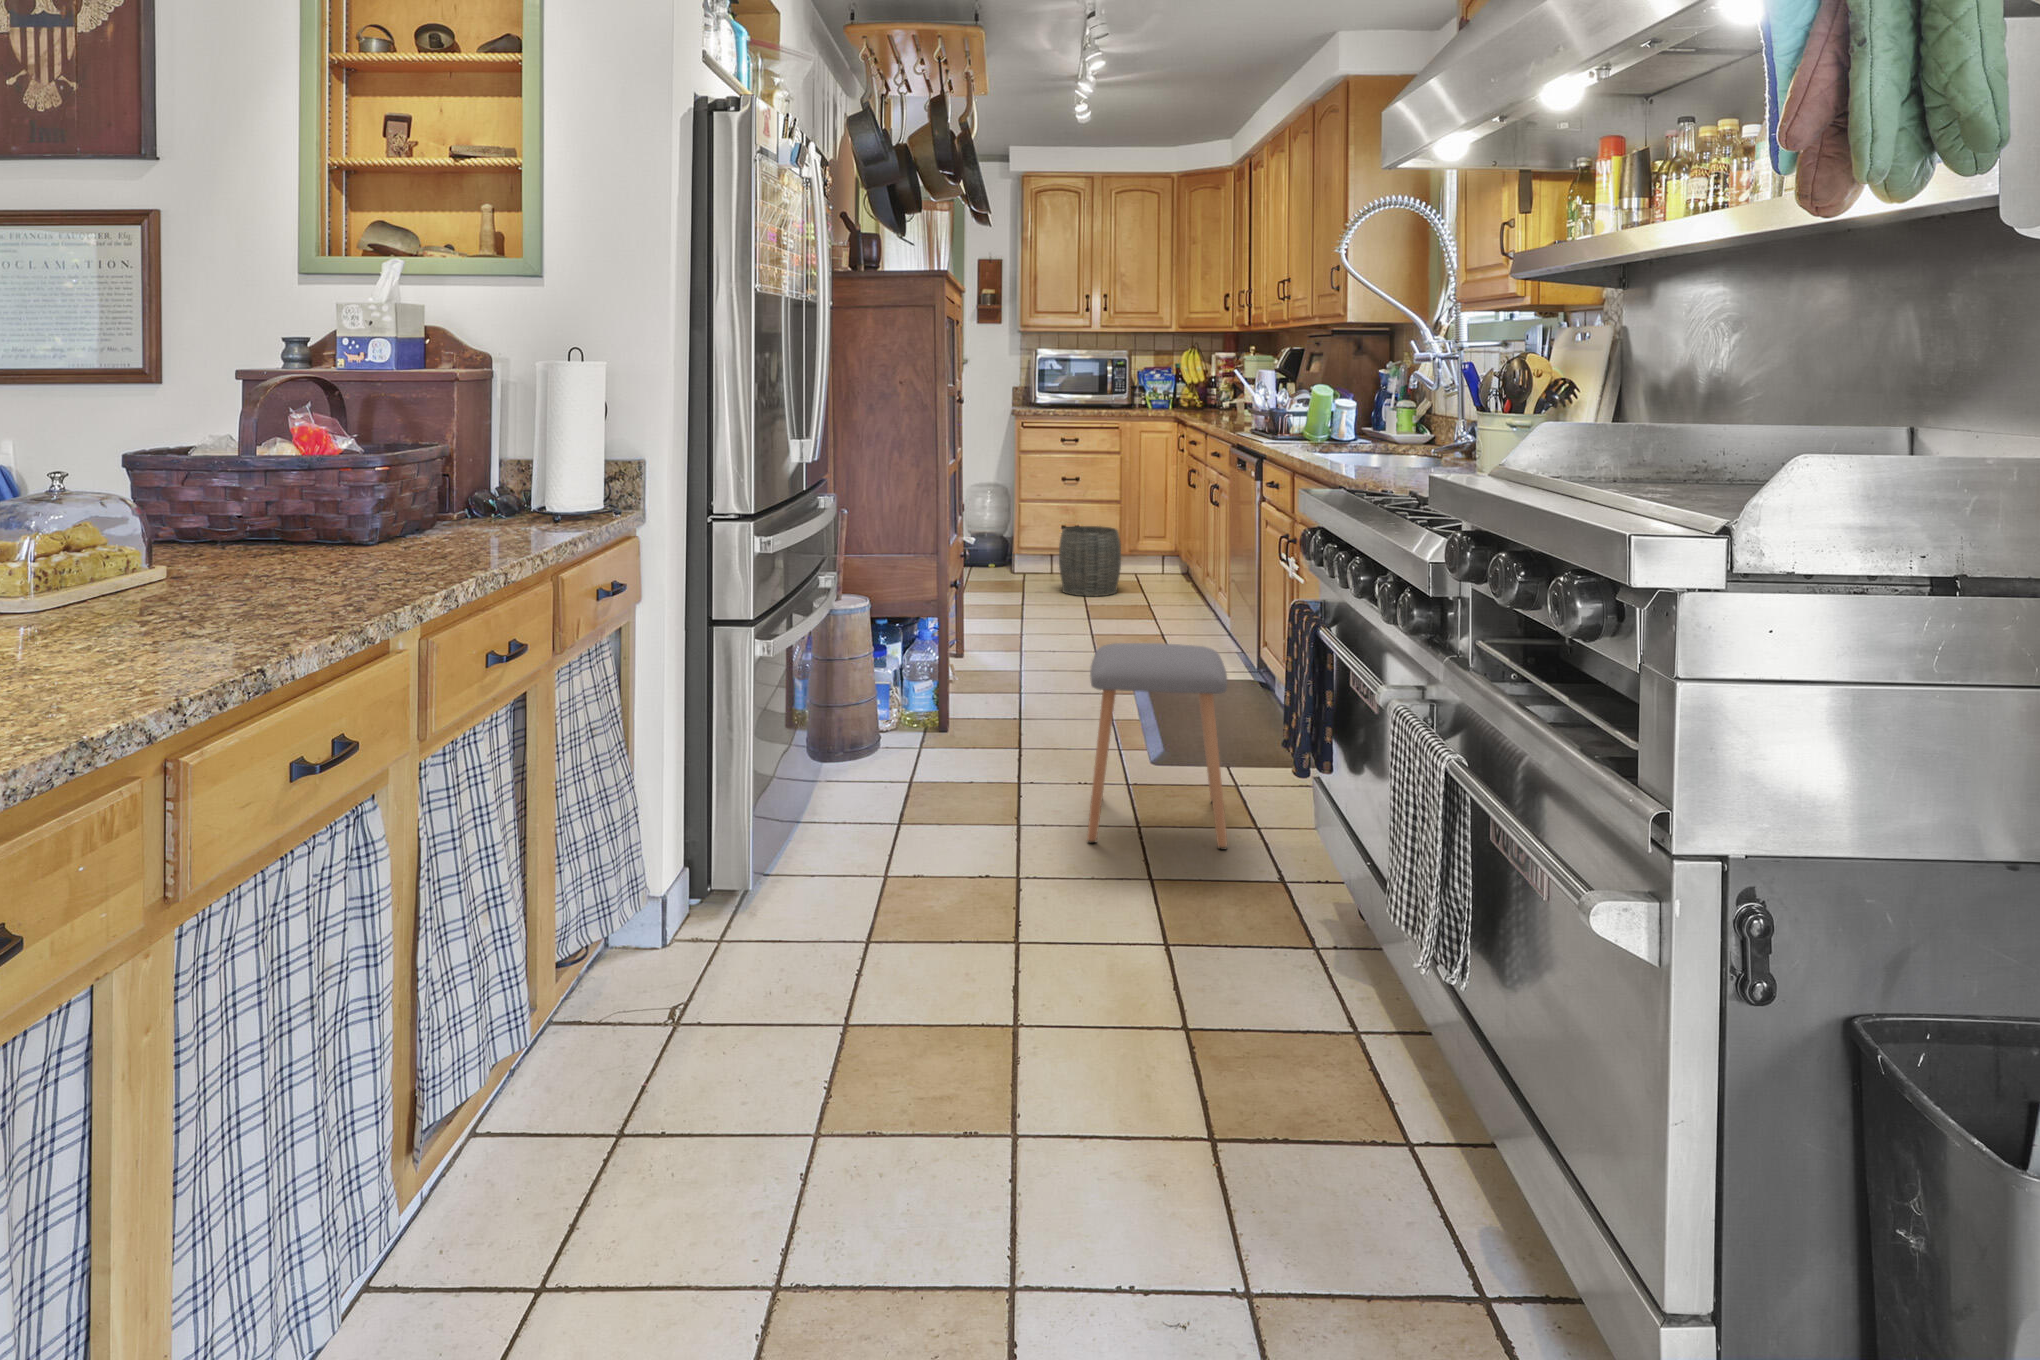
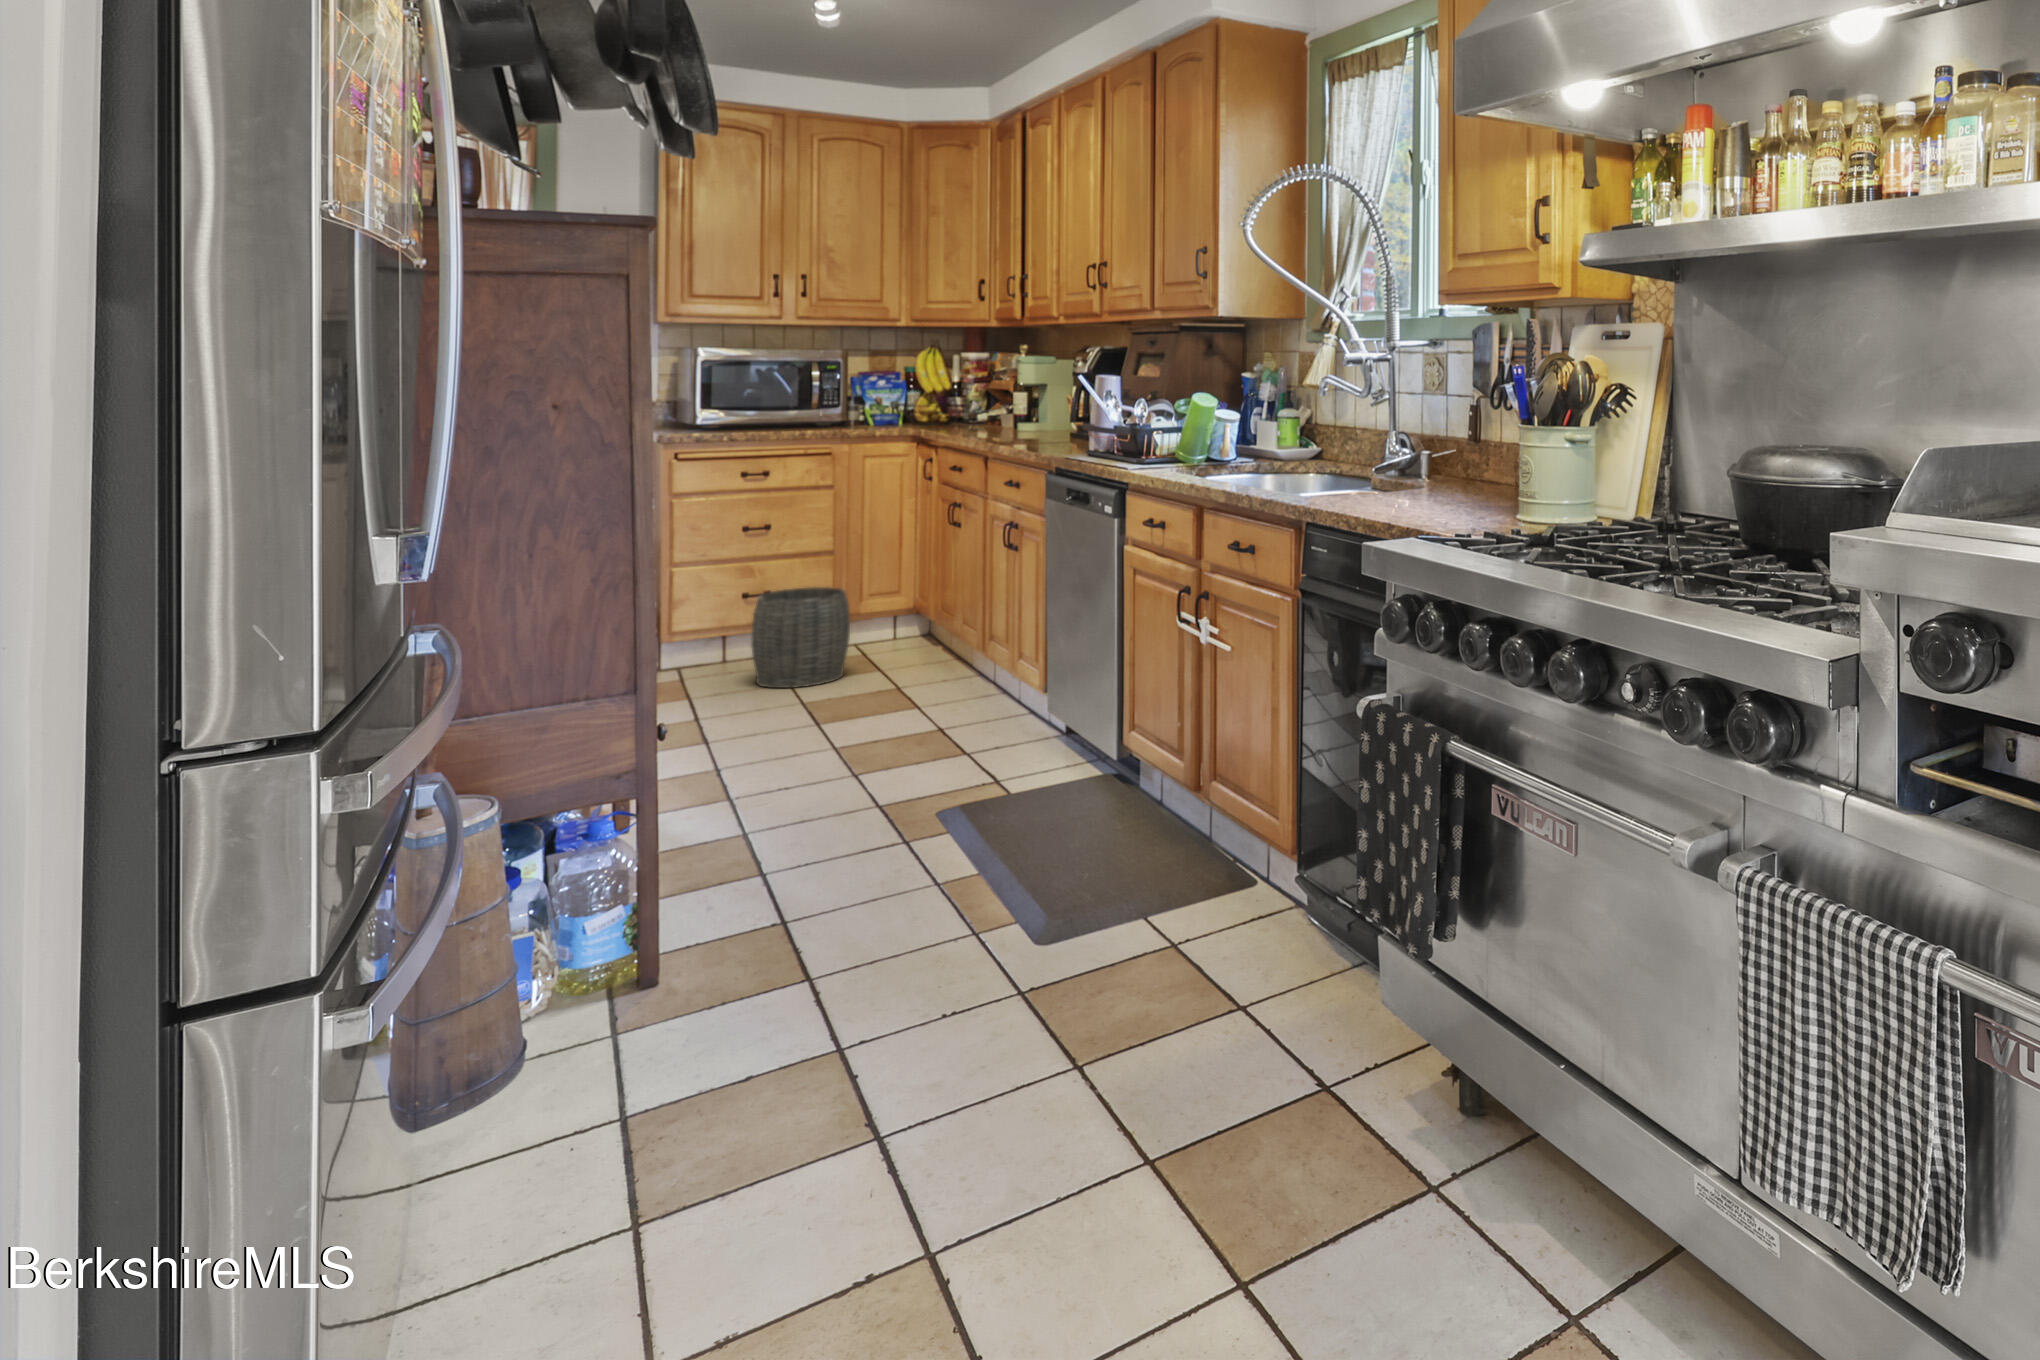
stool: present [1087,643,1227,850] -> none [981,768,1234,1133]

